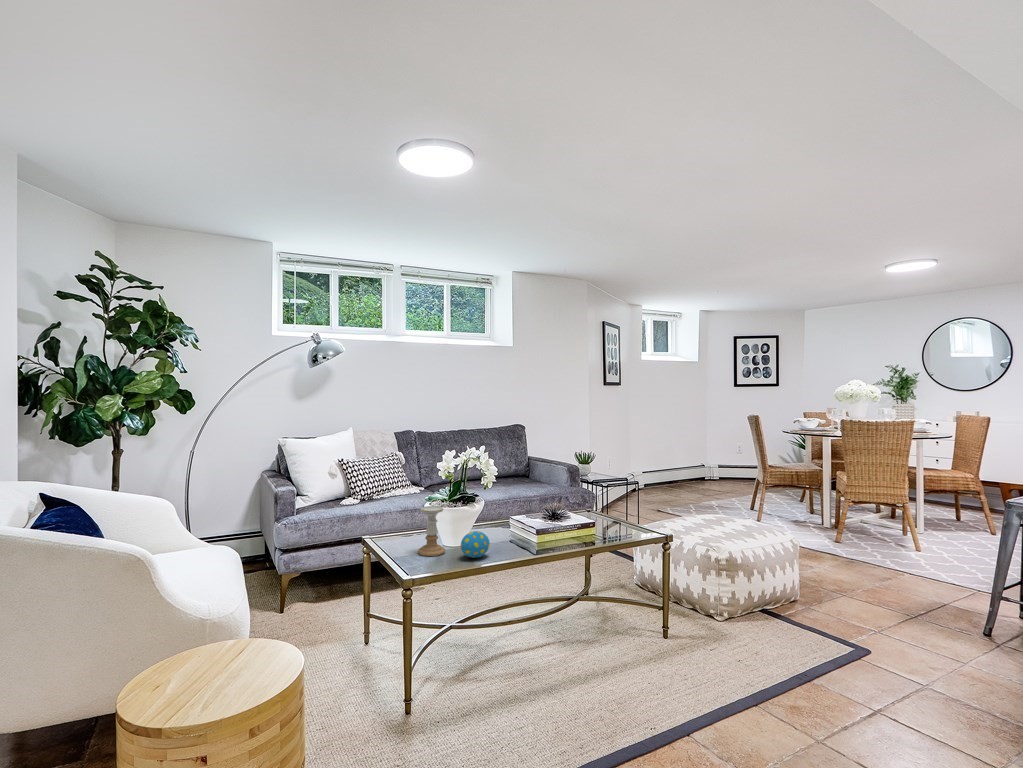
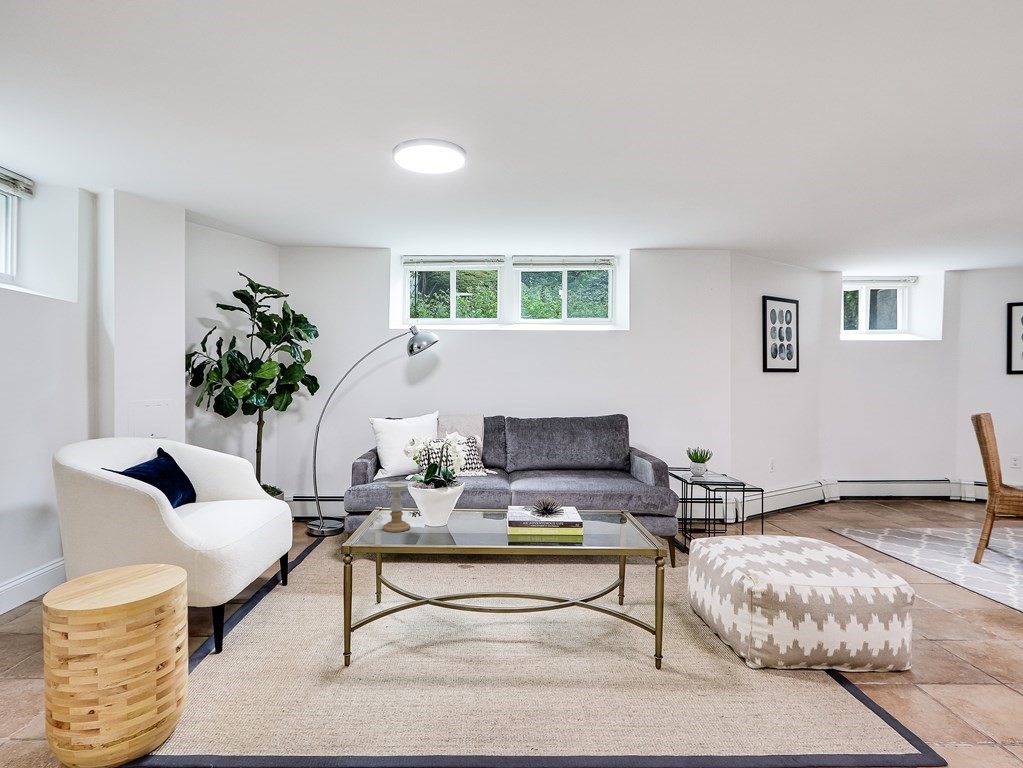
decorative egg: present [461,531,490,558] -> none [406,511,441,539]

